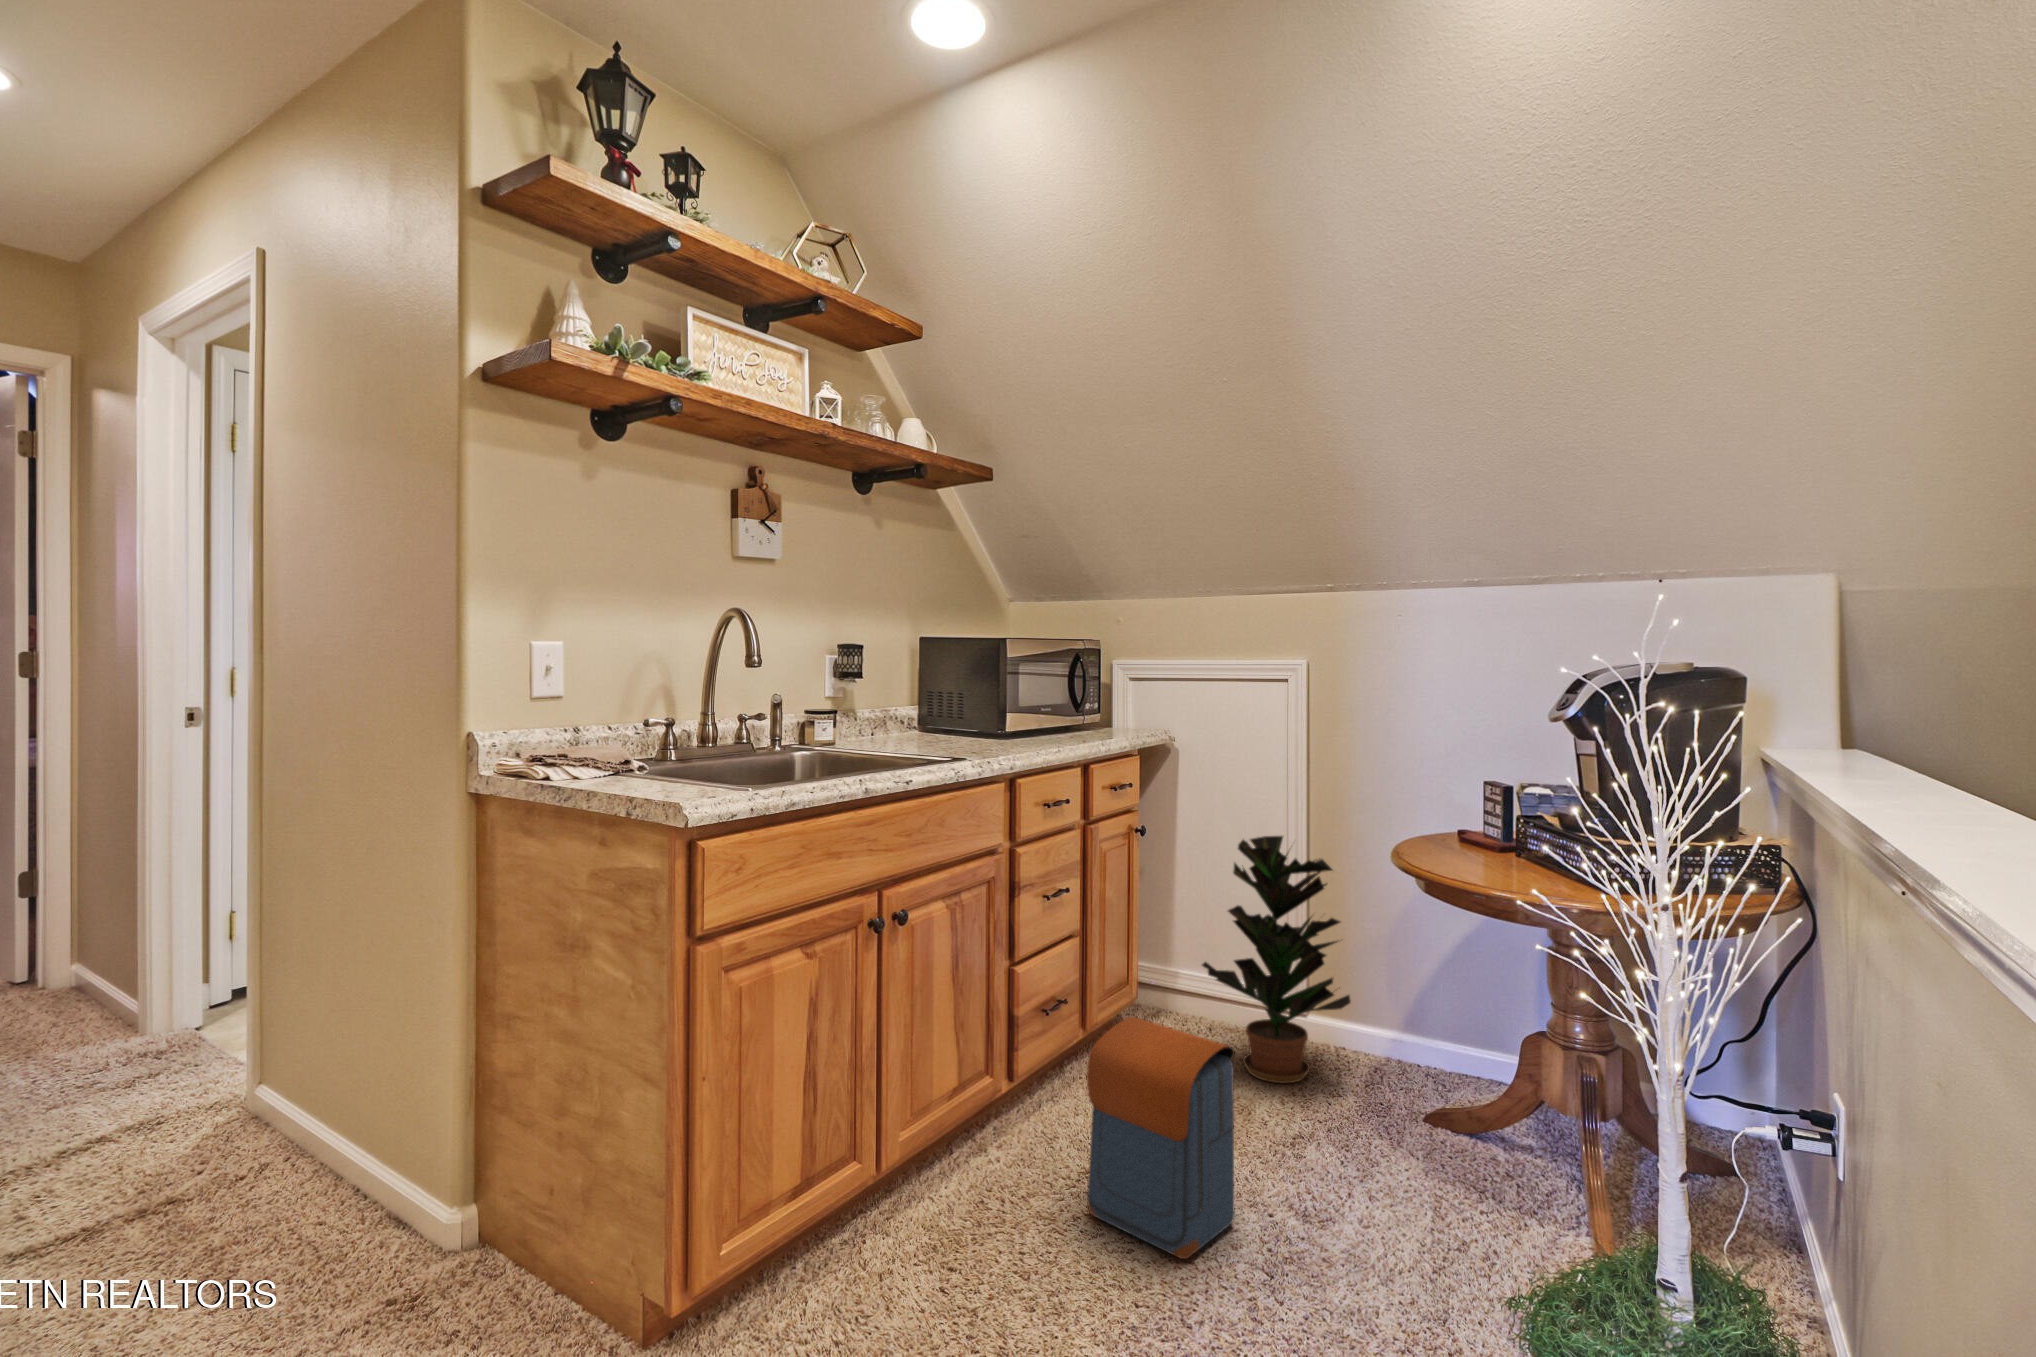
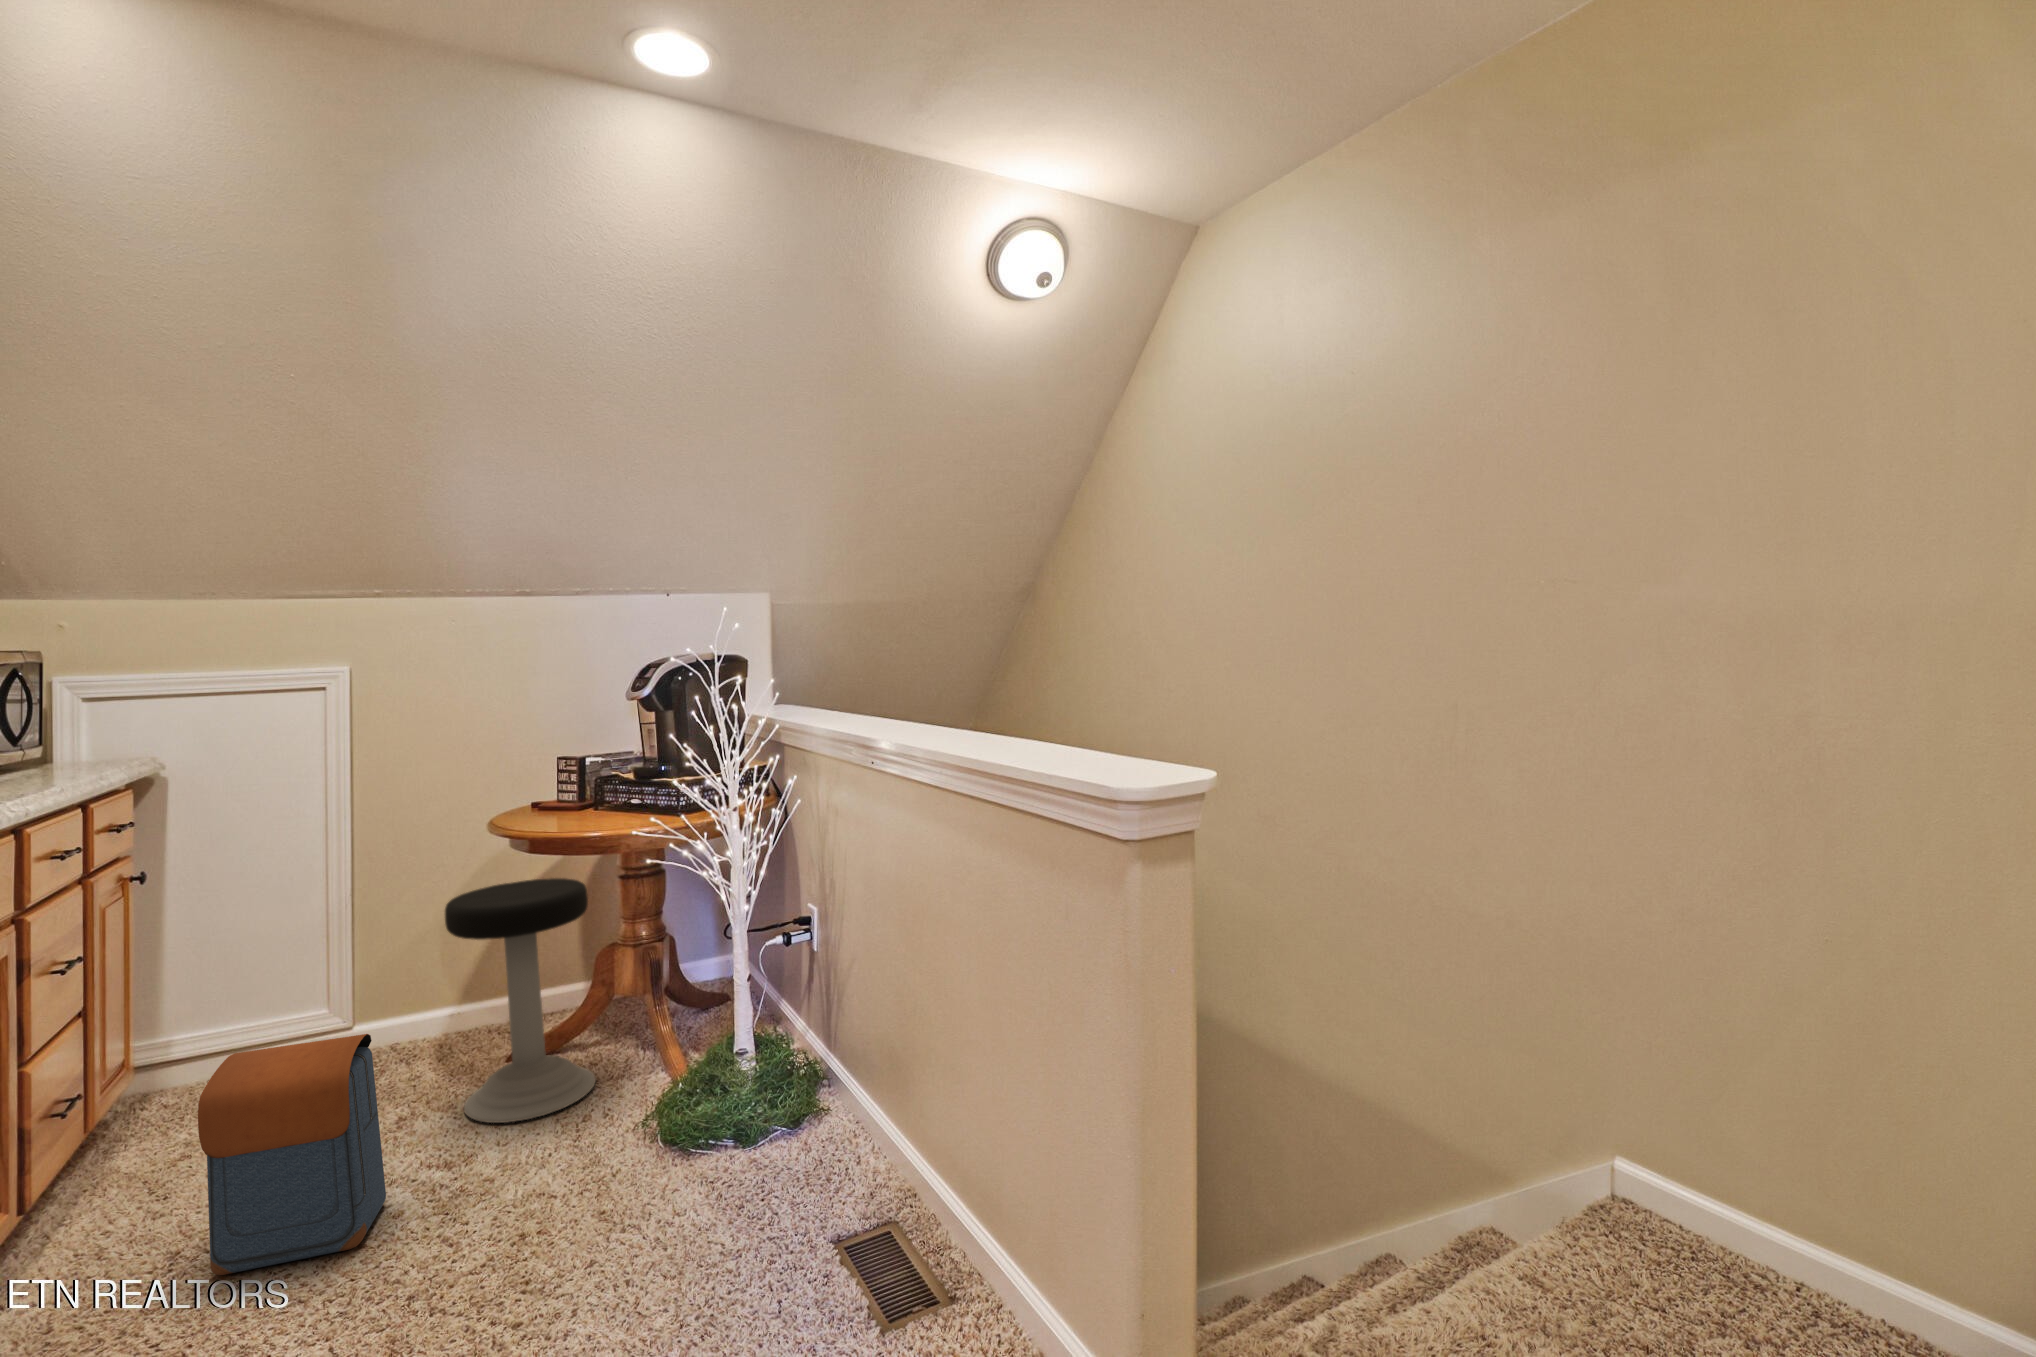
potted plant: present [1202,836,1351,1083] -> none [235,846,423,1099]
stool: none [1349,920,1512,1216] -> present [445,878,596,1123]

